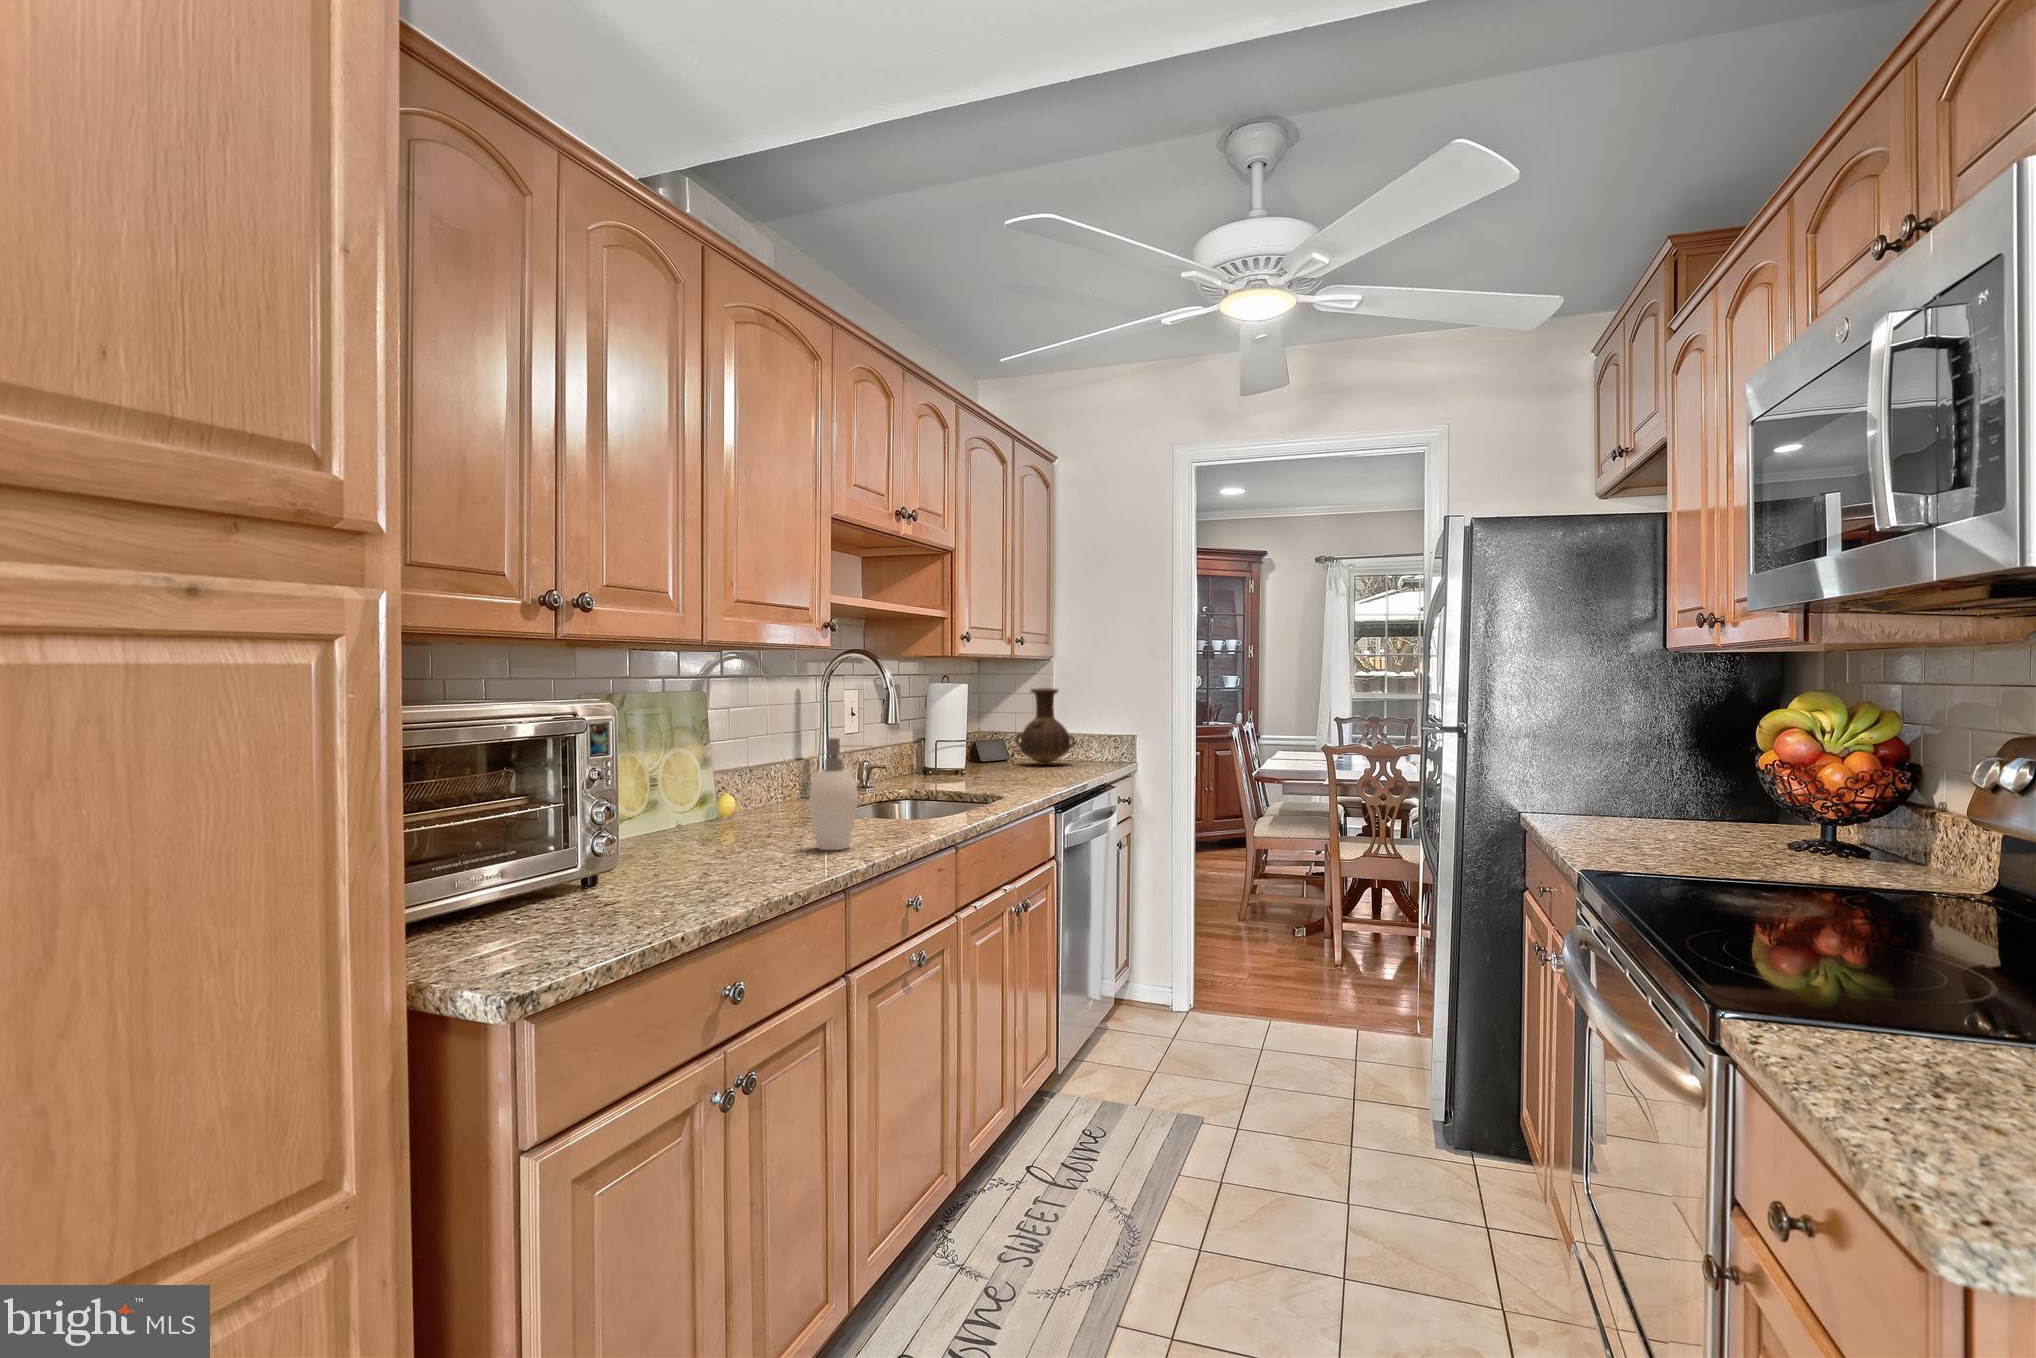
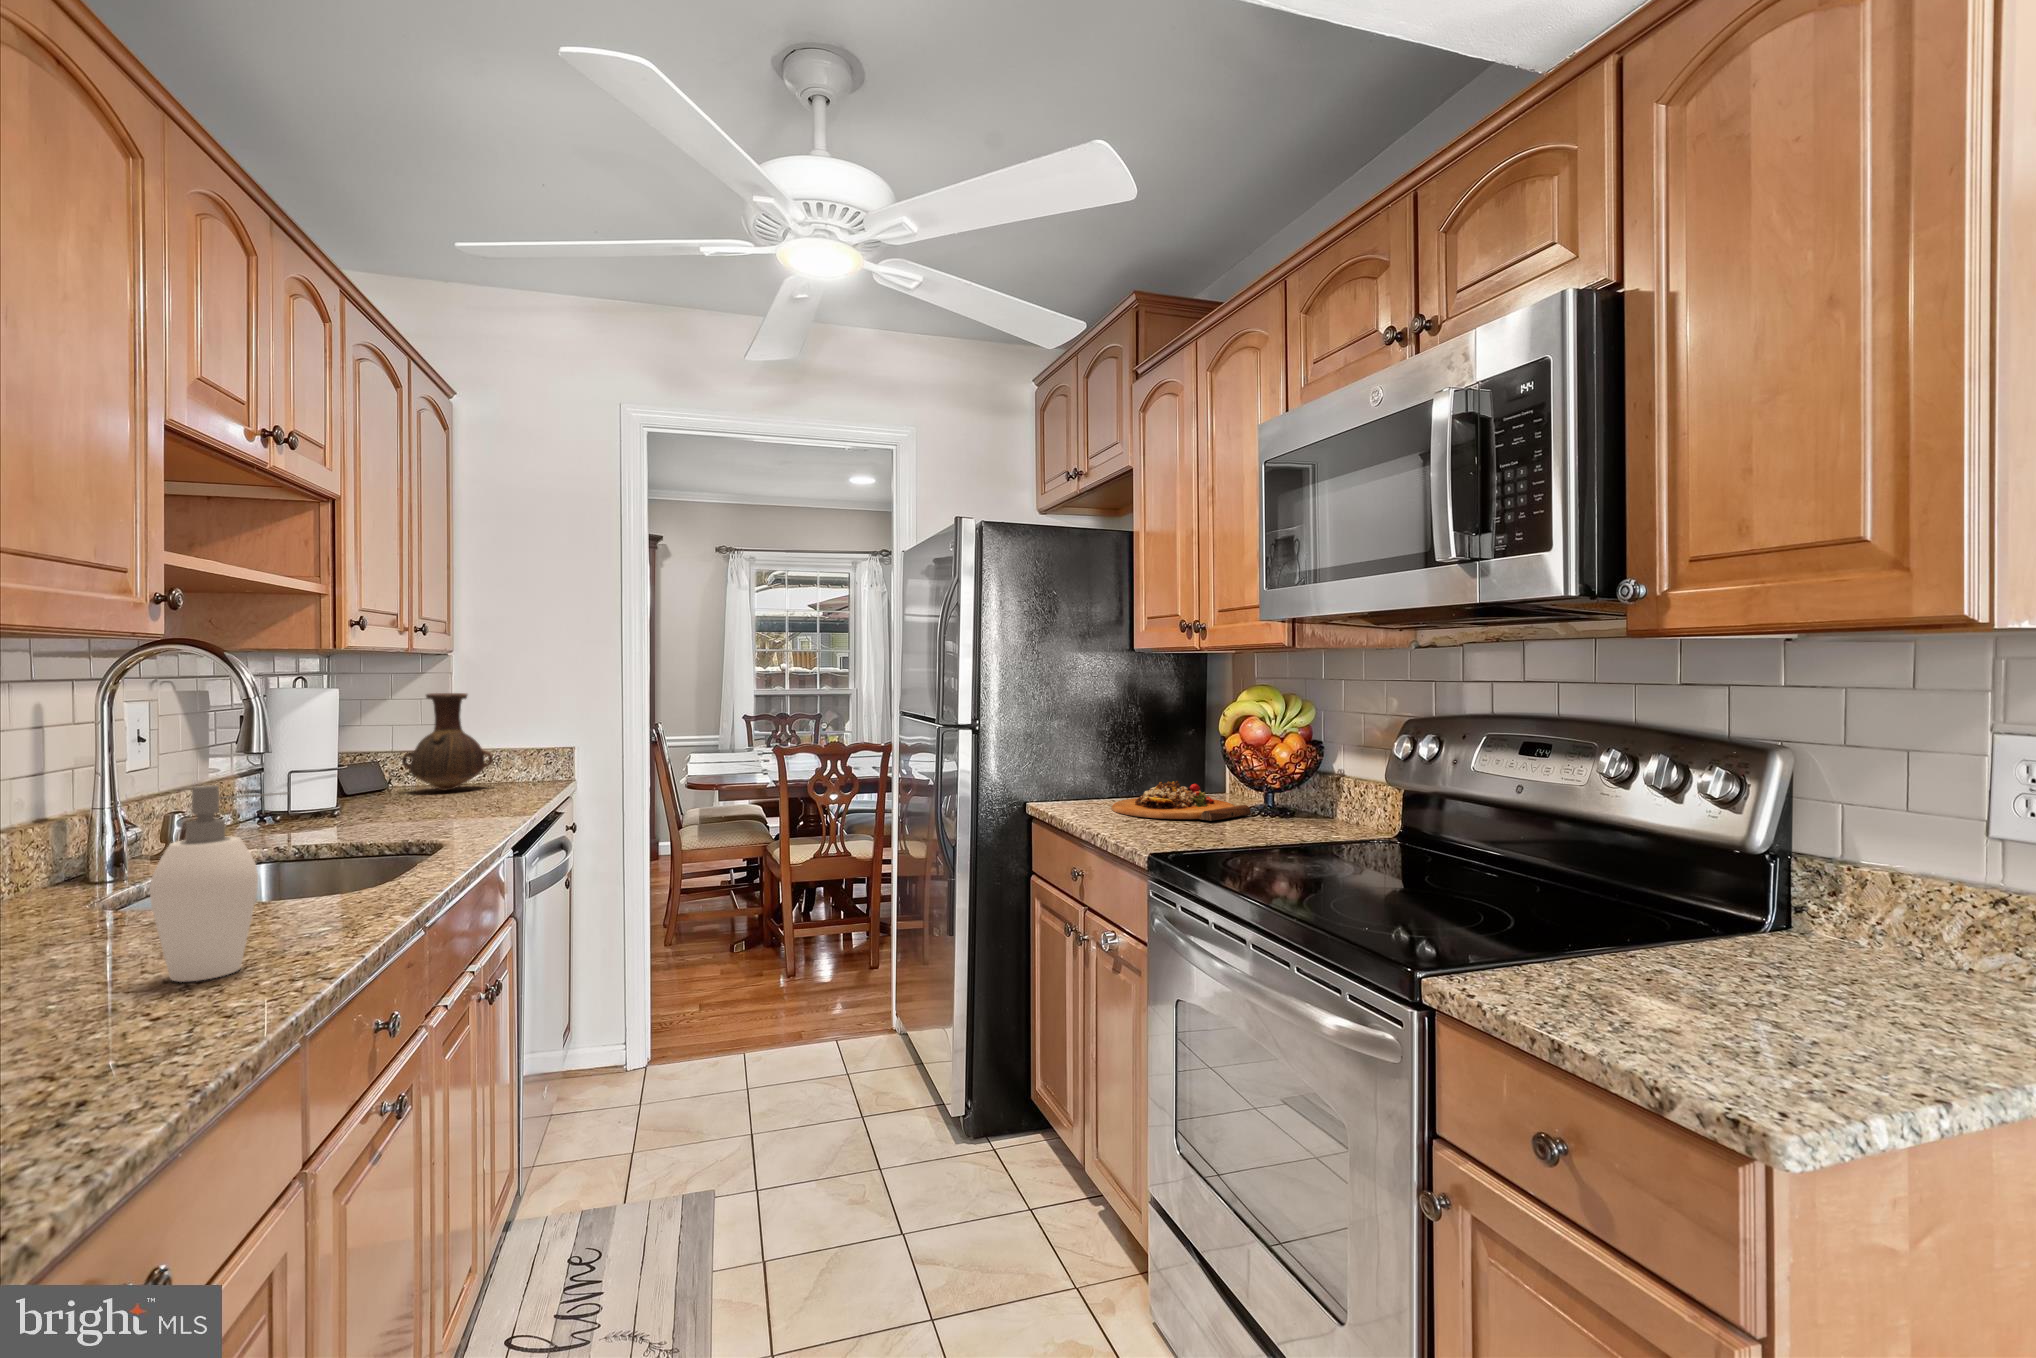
cutting board: none [1607,801,1792,848] -> present [1111,781,1251,821]

